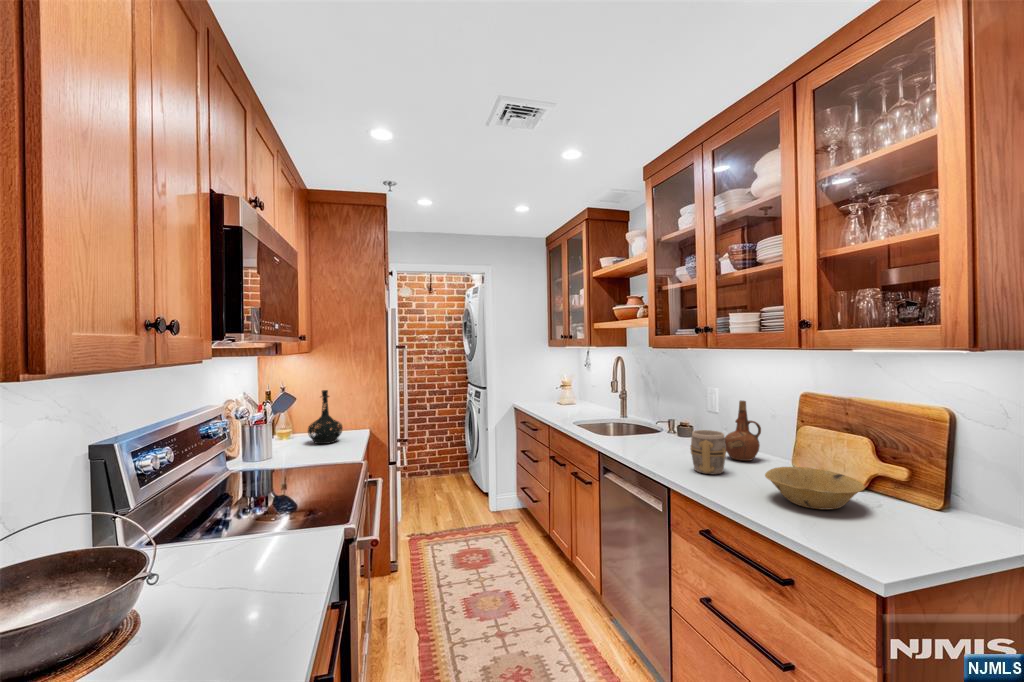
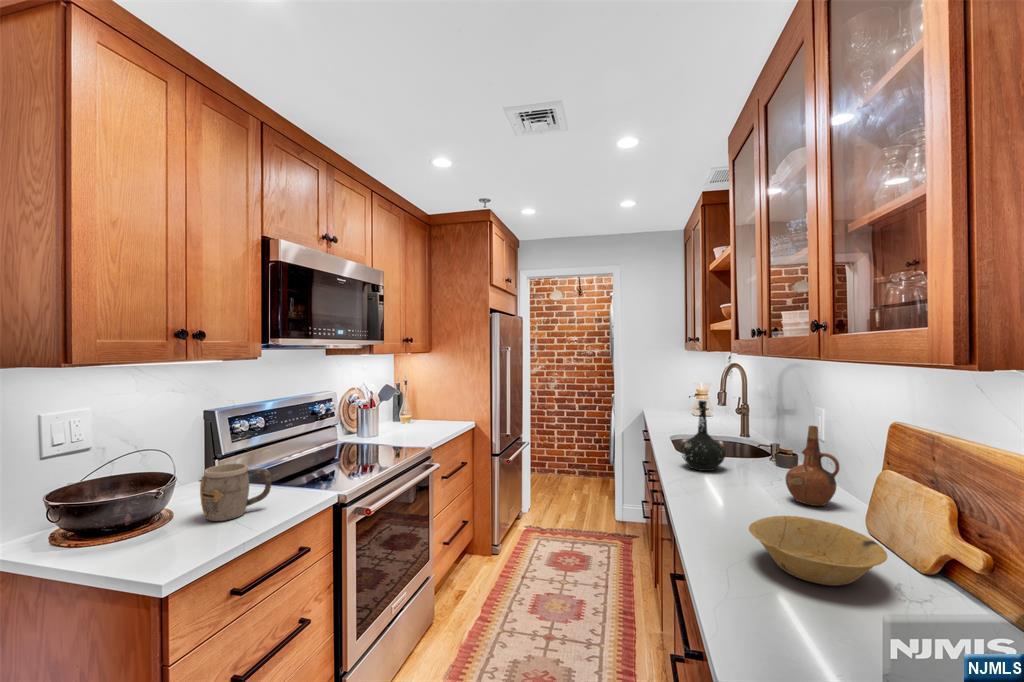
bottle: present [308,390,343,444] -> present [680,400,726,471]
mug: present [690,430,726,474] -> present [200,463,271,521]

